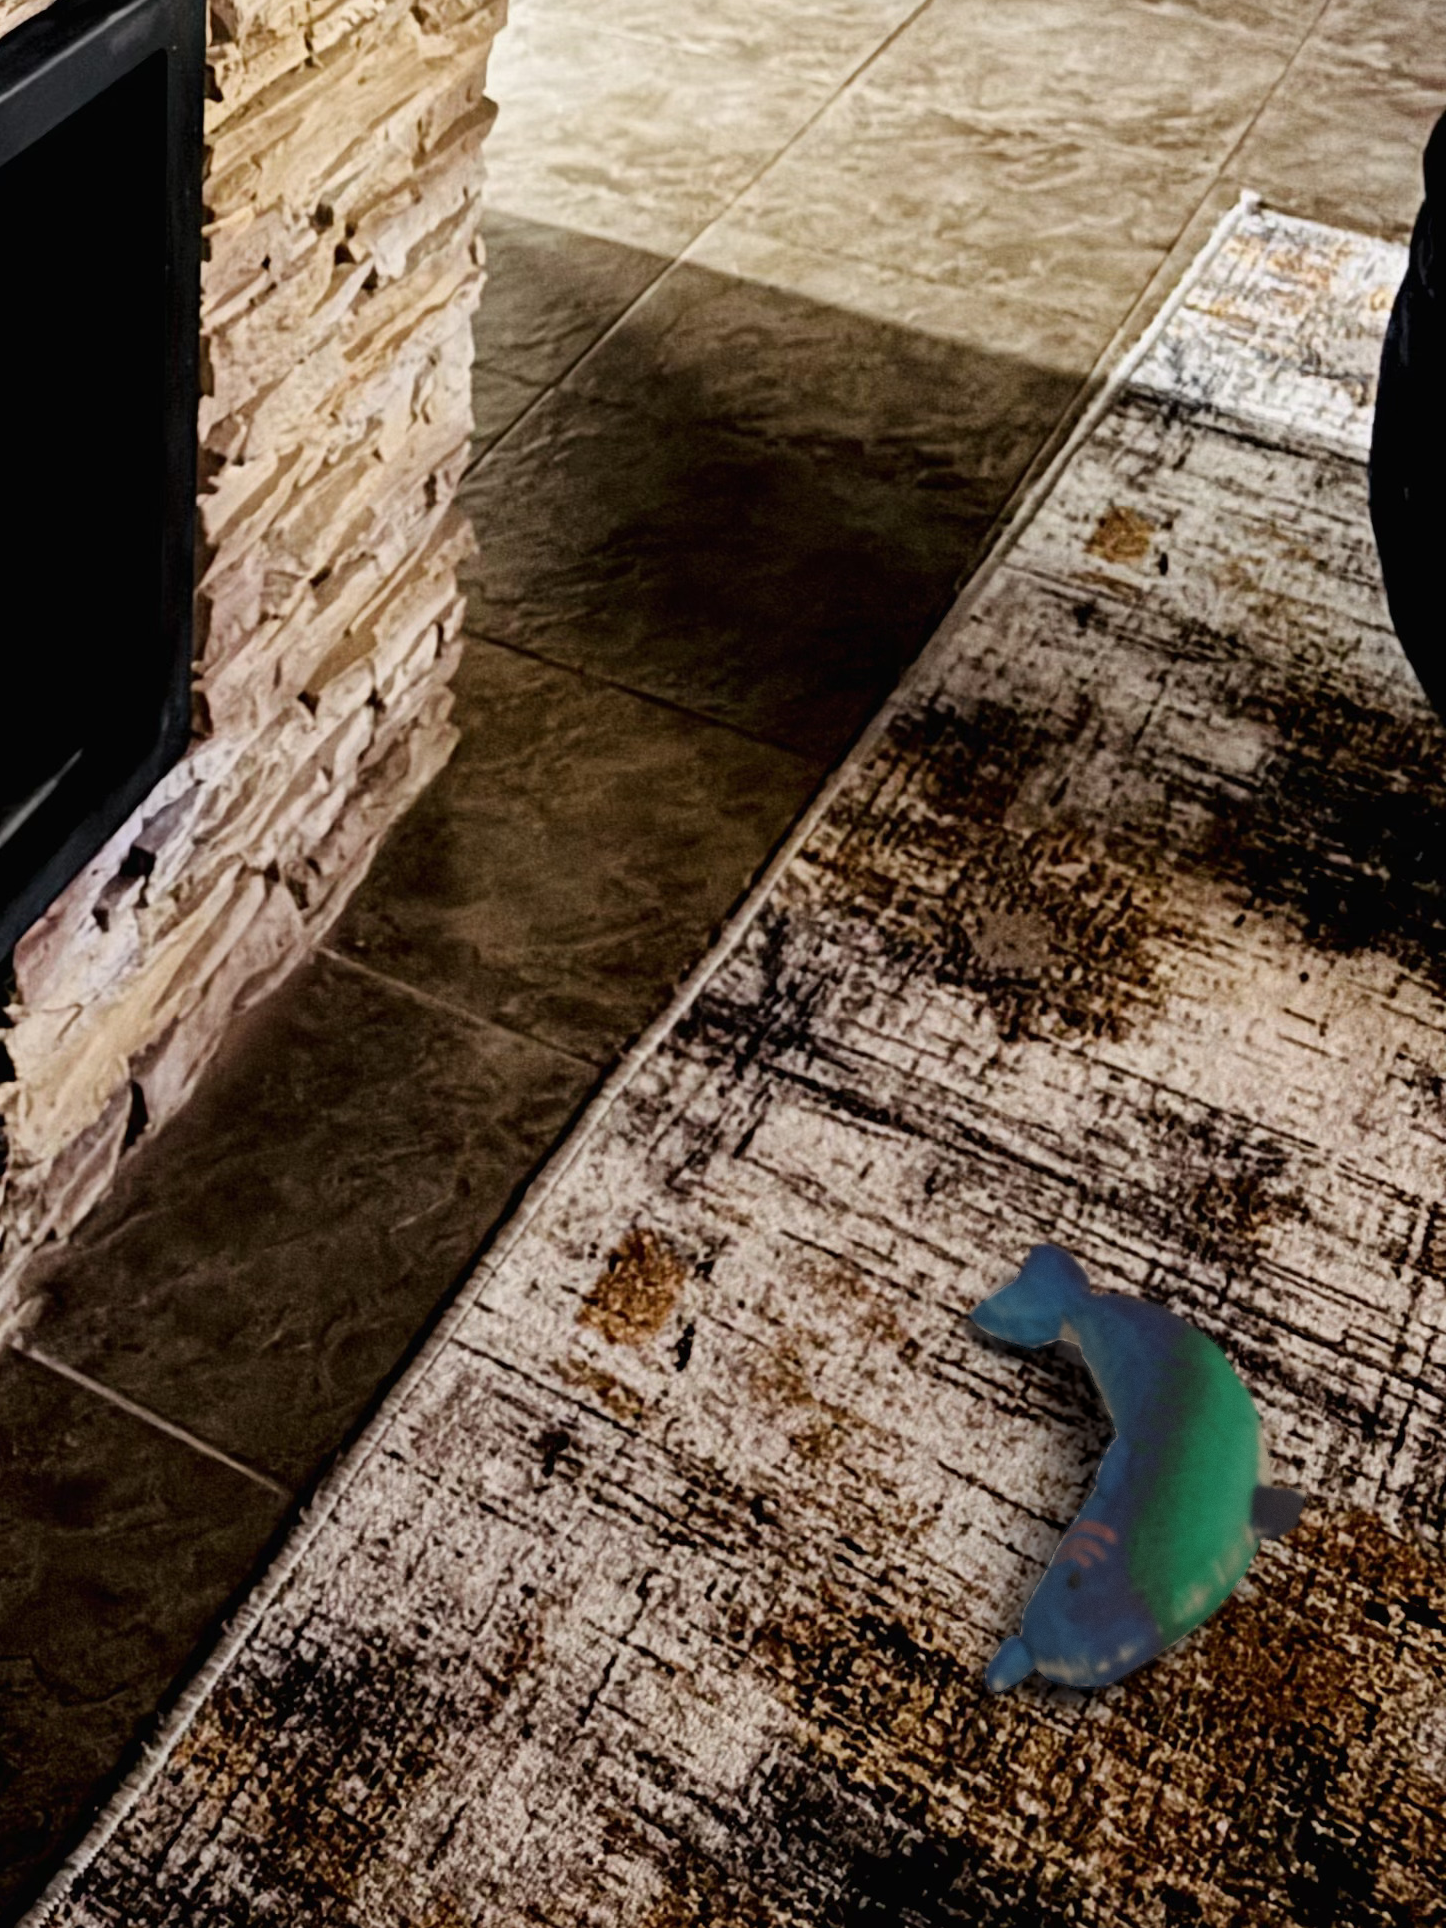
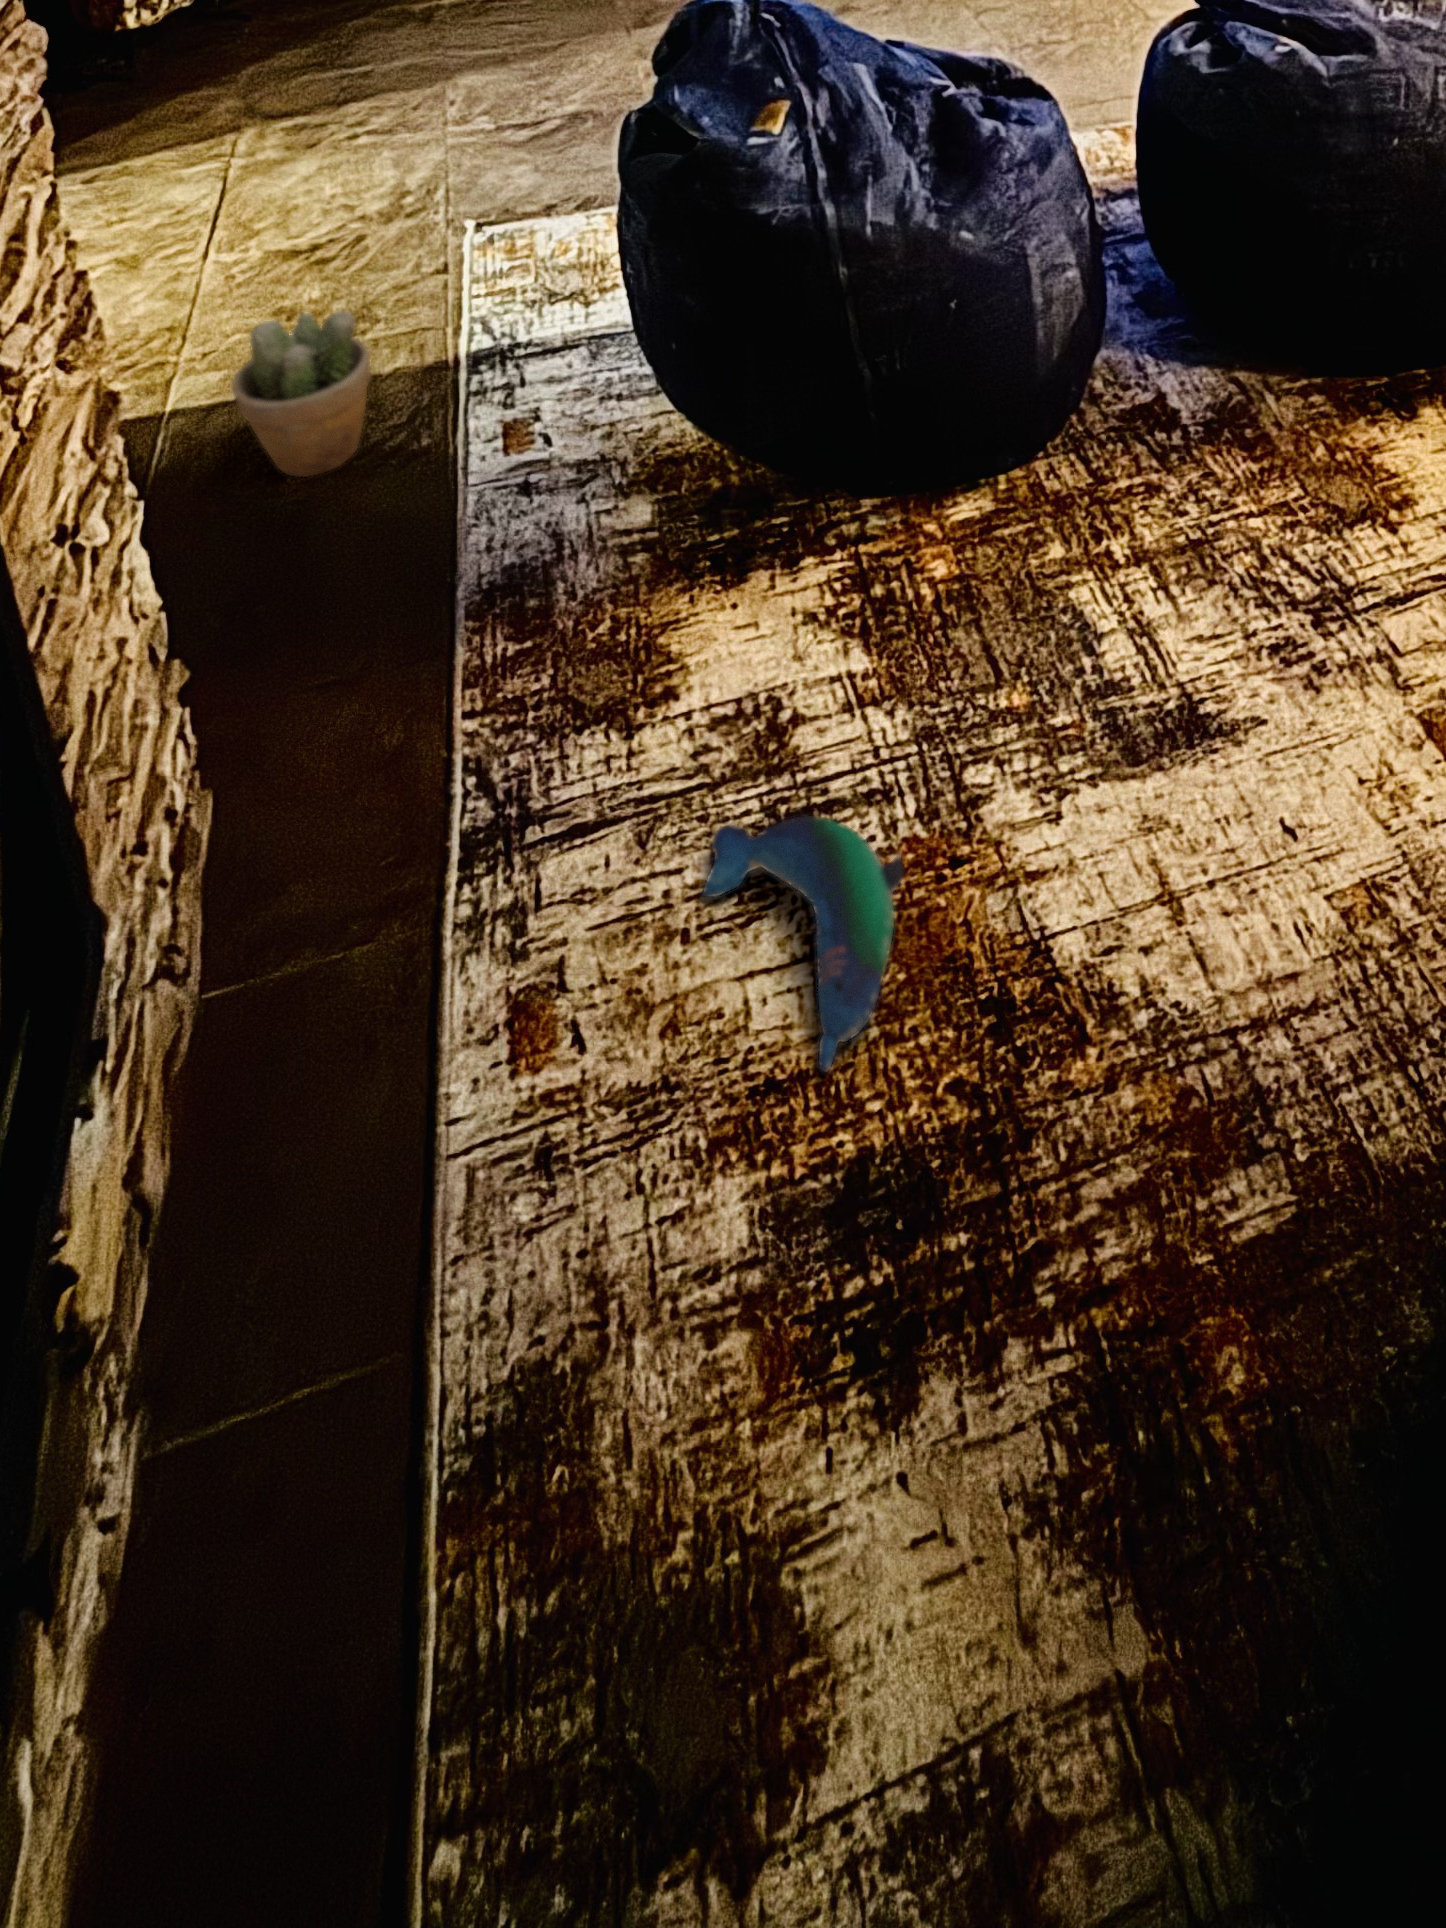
potted plant: none [745,163,957,445] -> present [231,311,370,477]

